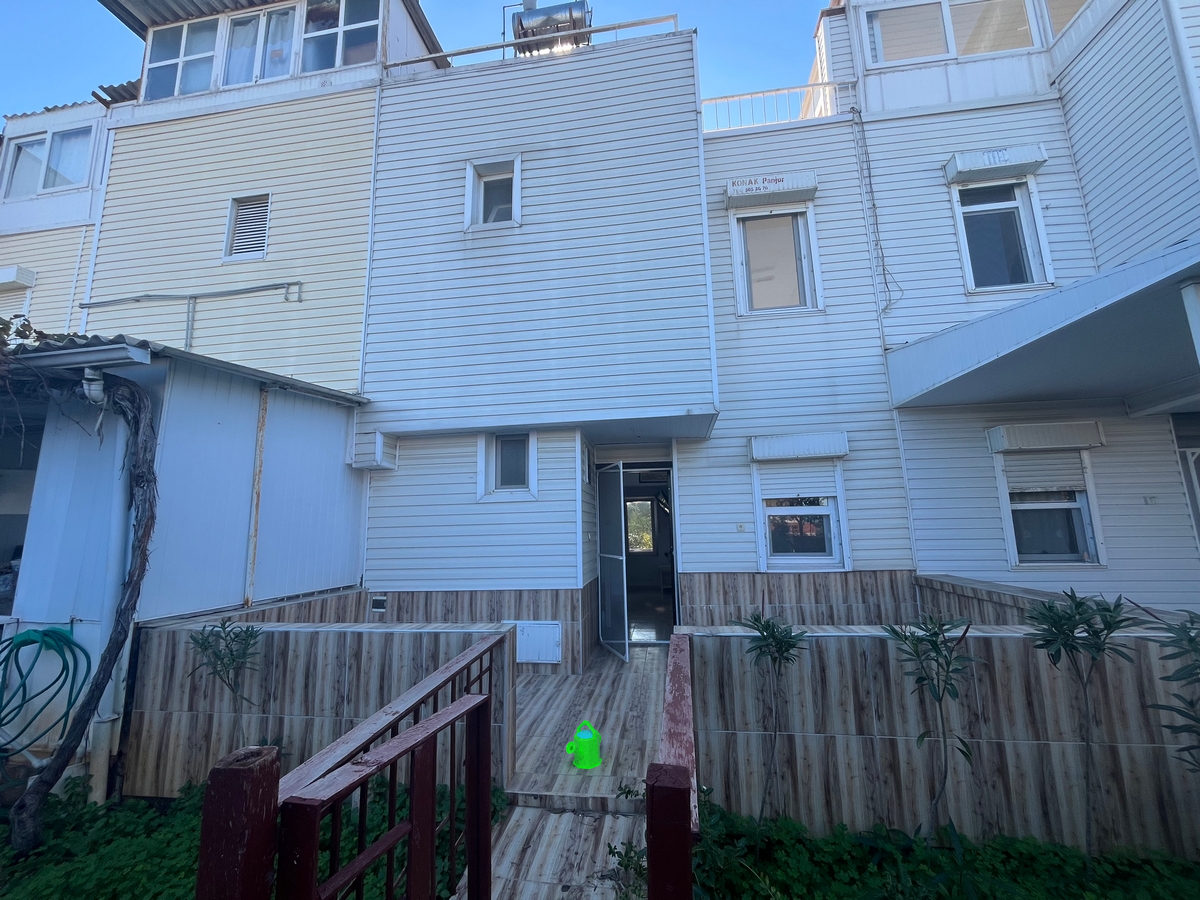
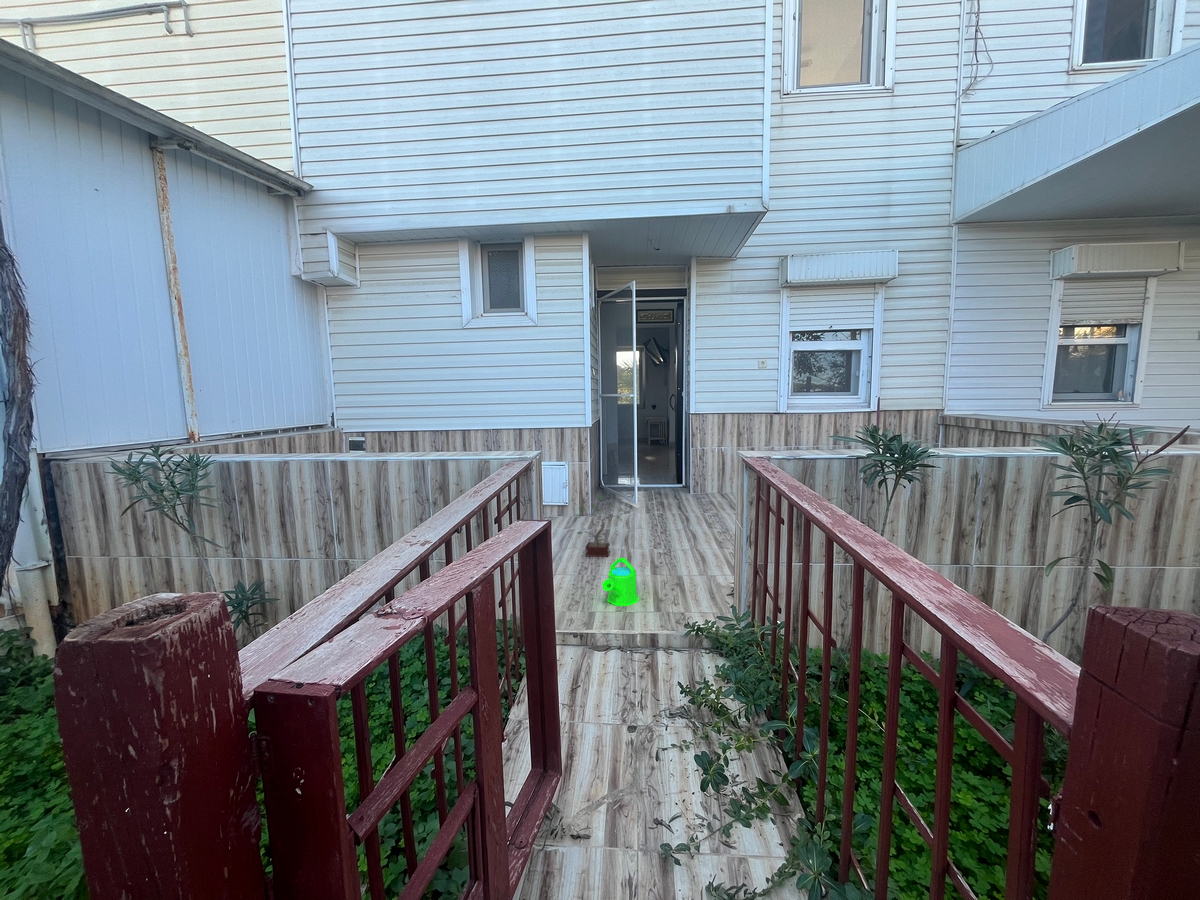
potted plant: none [558,656,606,718] -> present [576,495,629,557]

